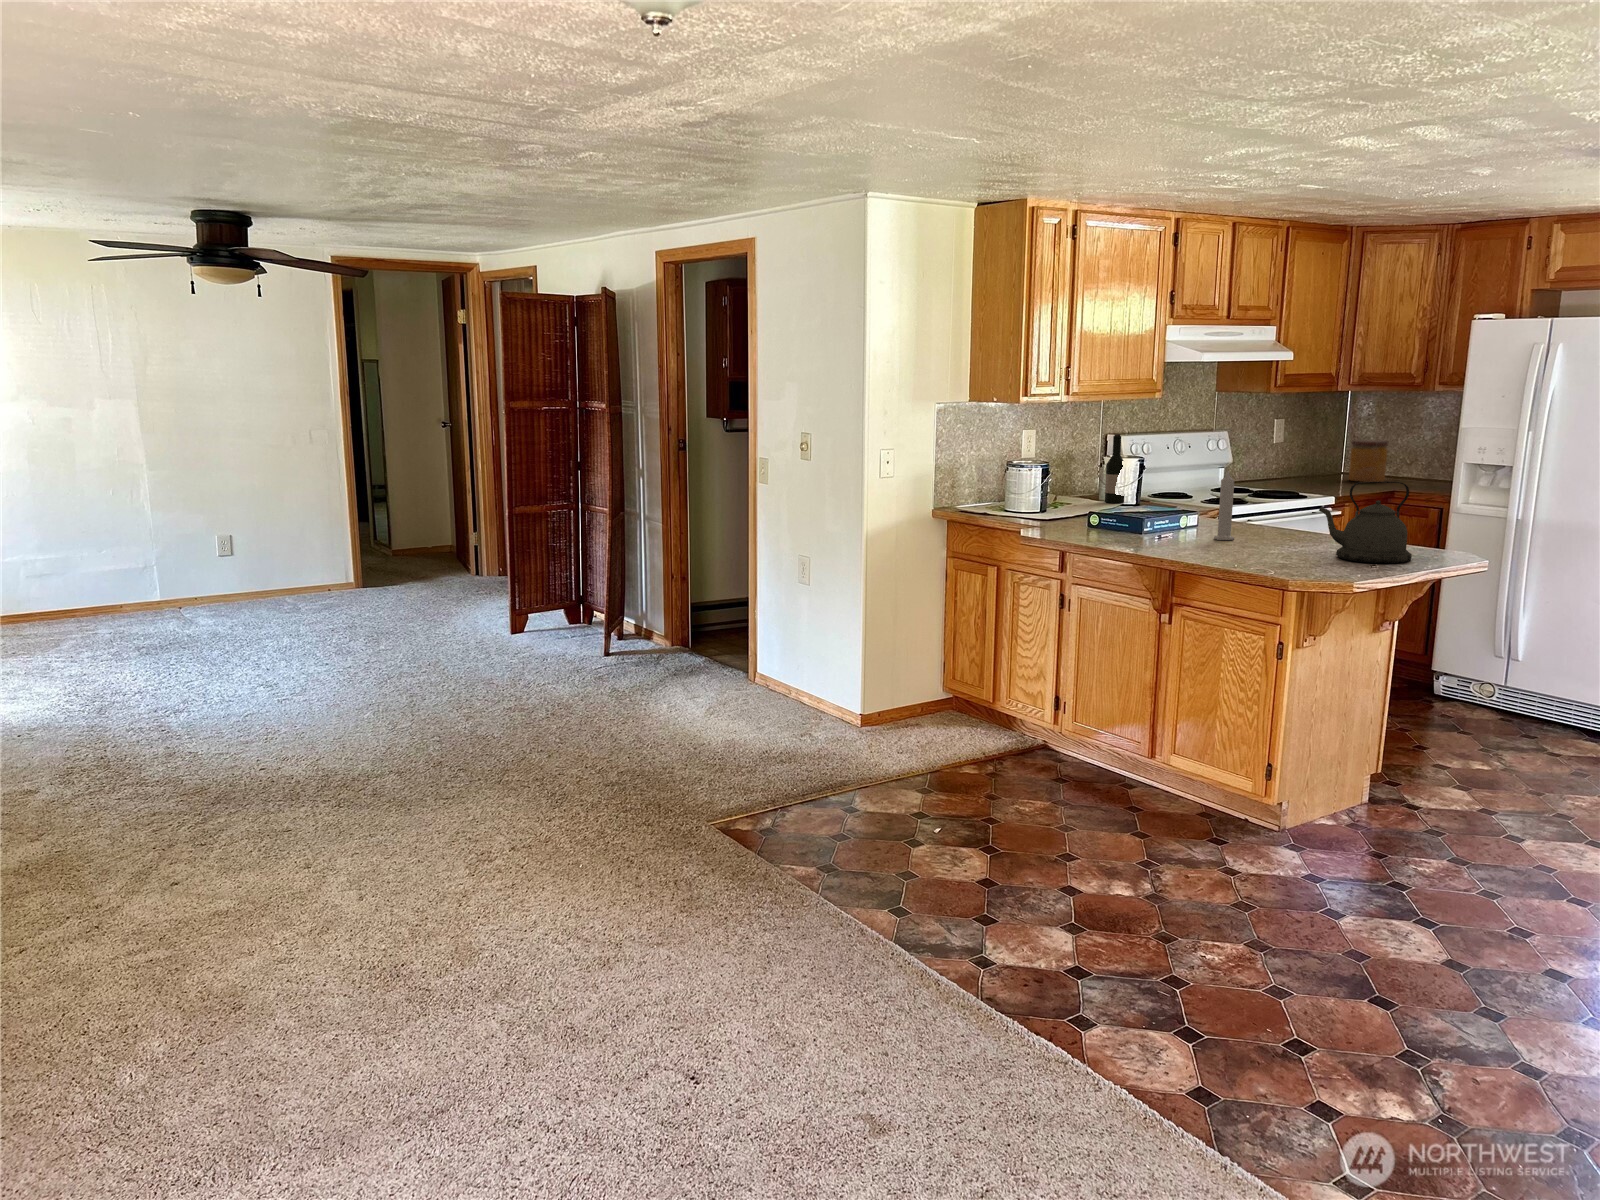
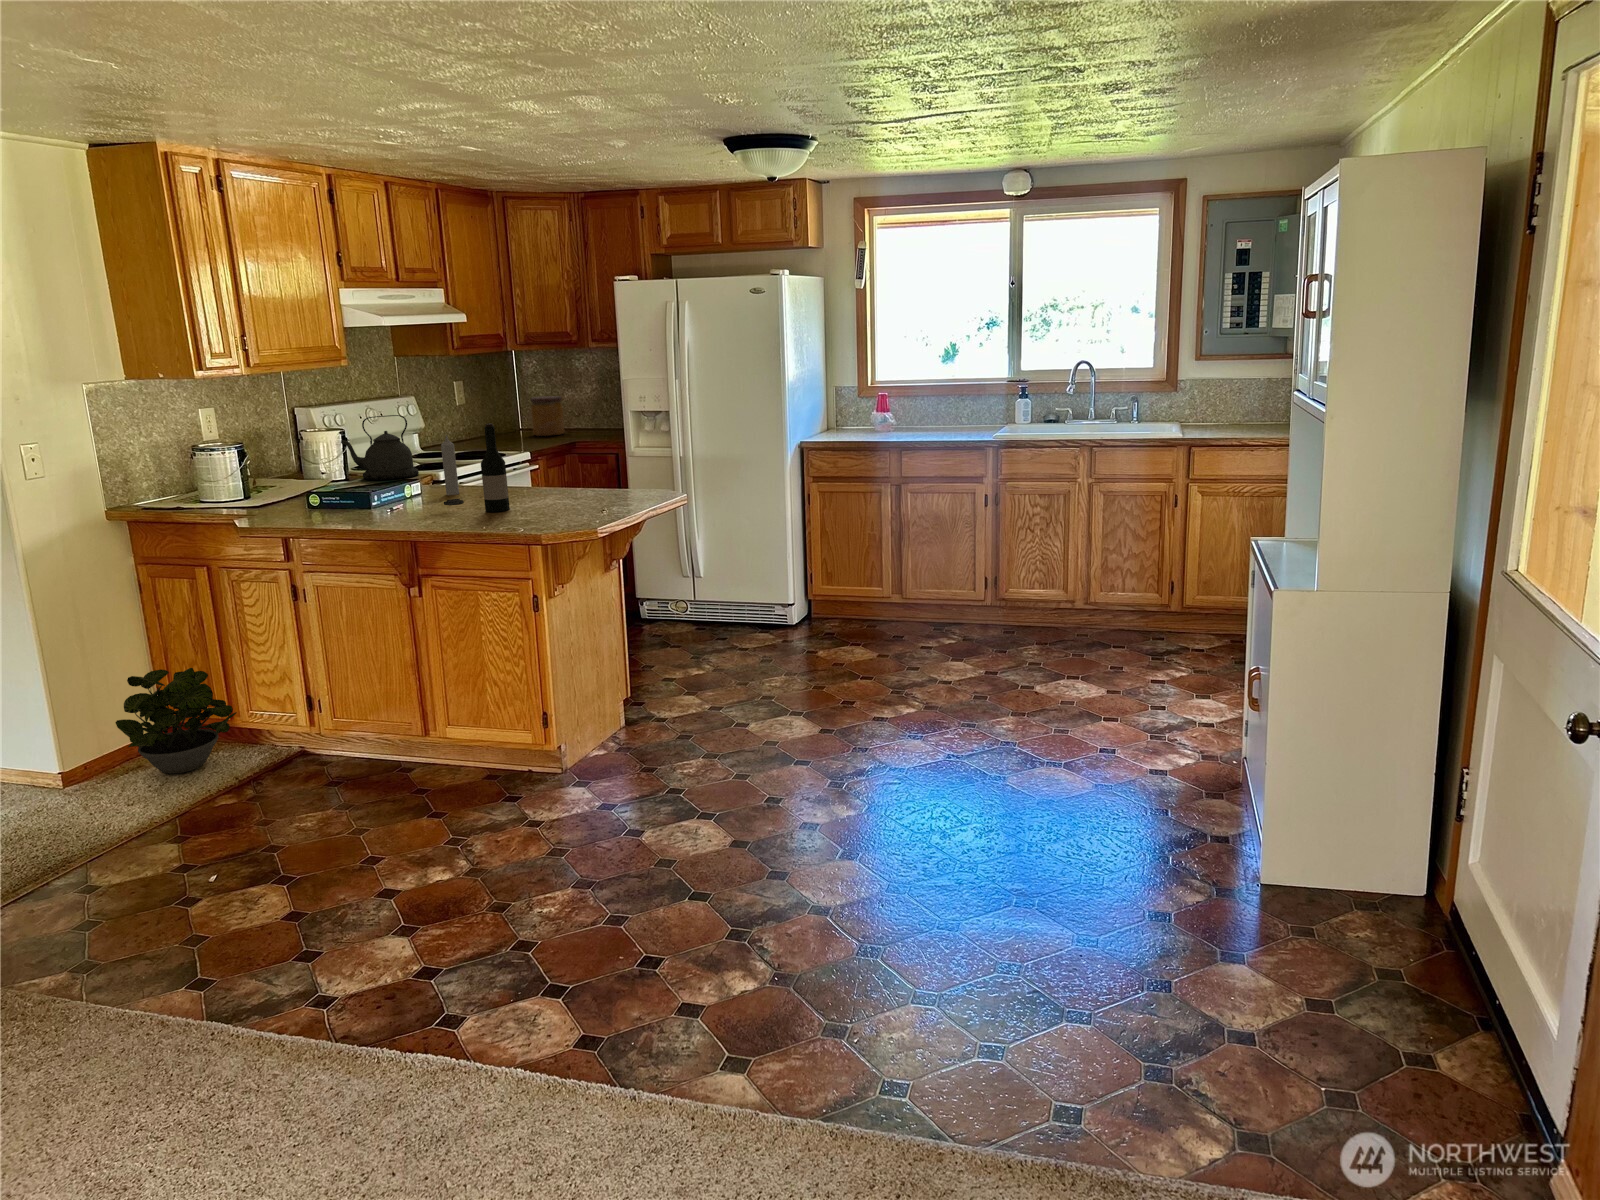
wine bottle: present [1105,434,1124,503] -> present [481,424,510,512]
kettle: present [1319,481,1412,563] -> present [341,415,419,480]
potted plant: none [909,648,999,738] -> present [115,668,237,773]

